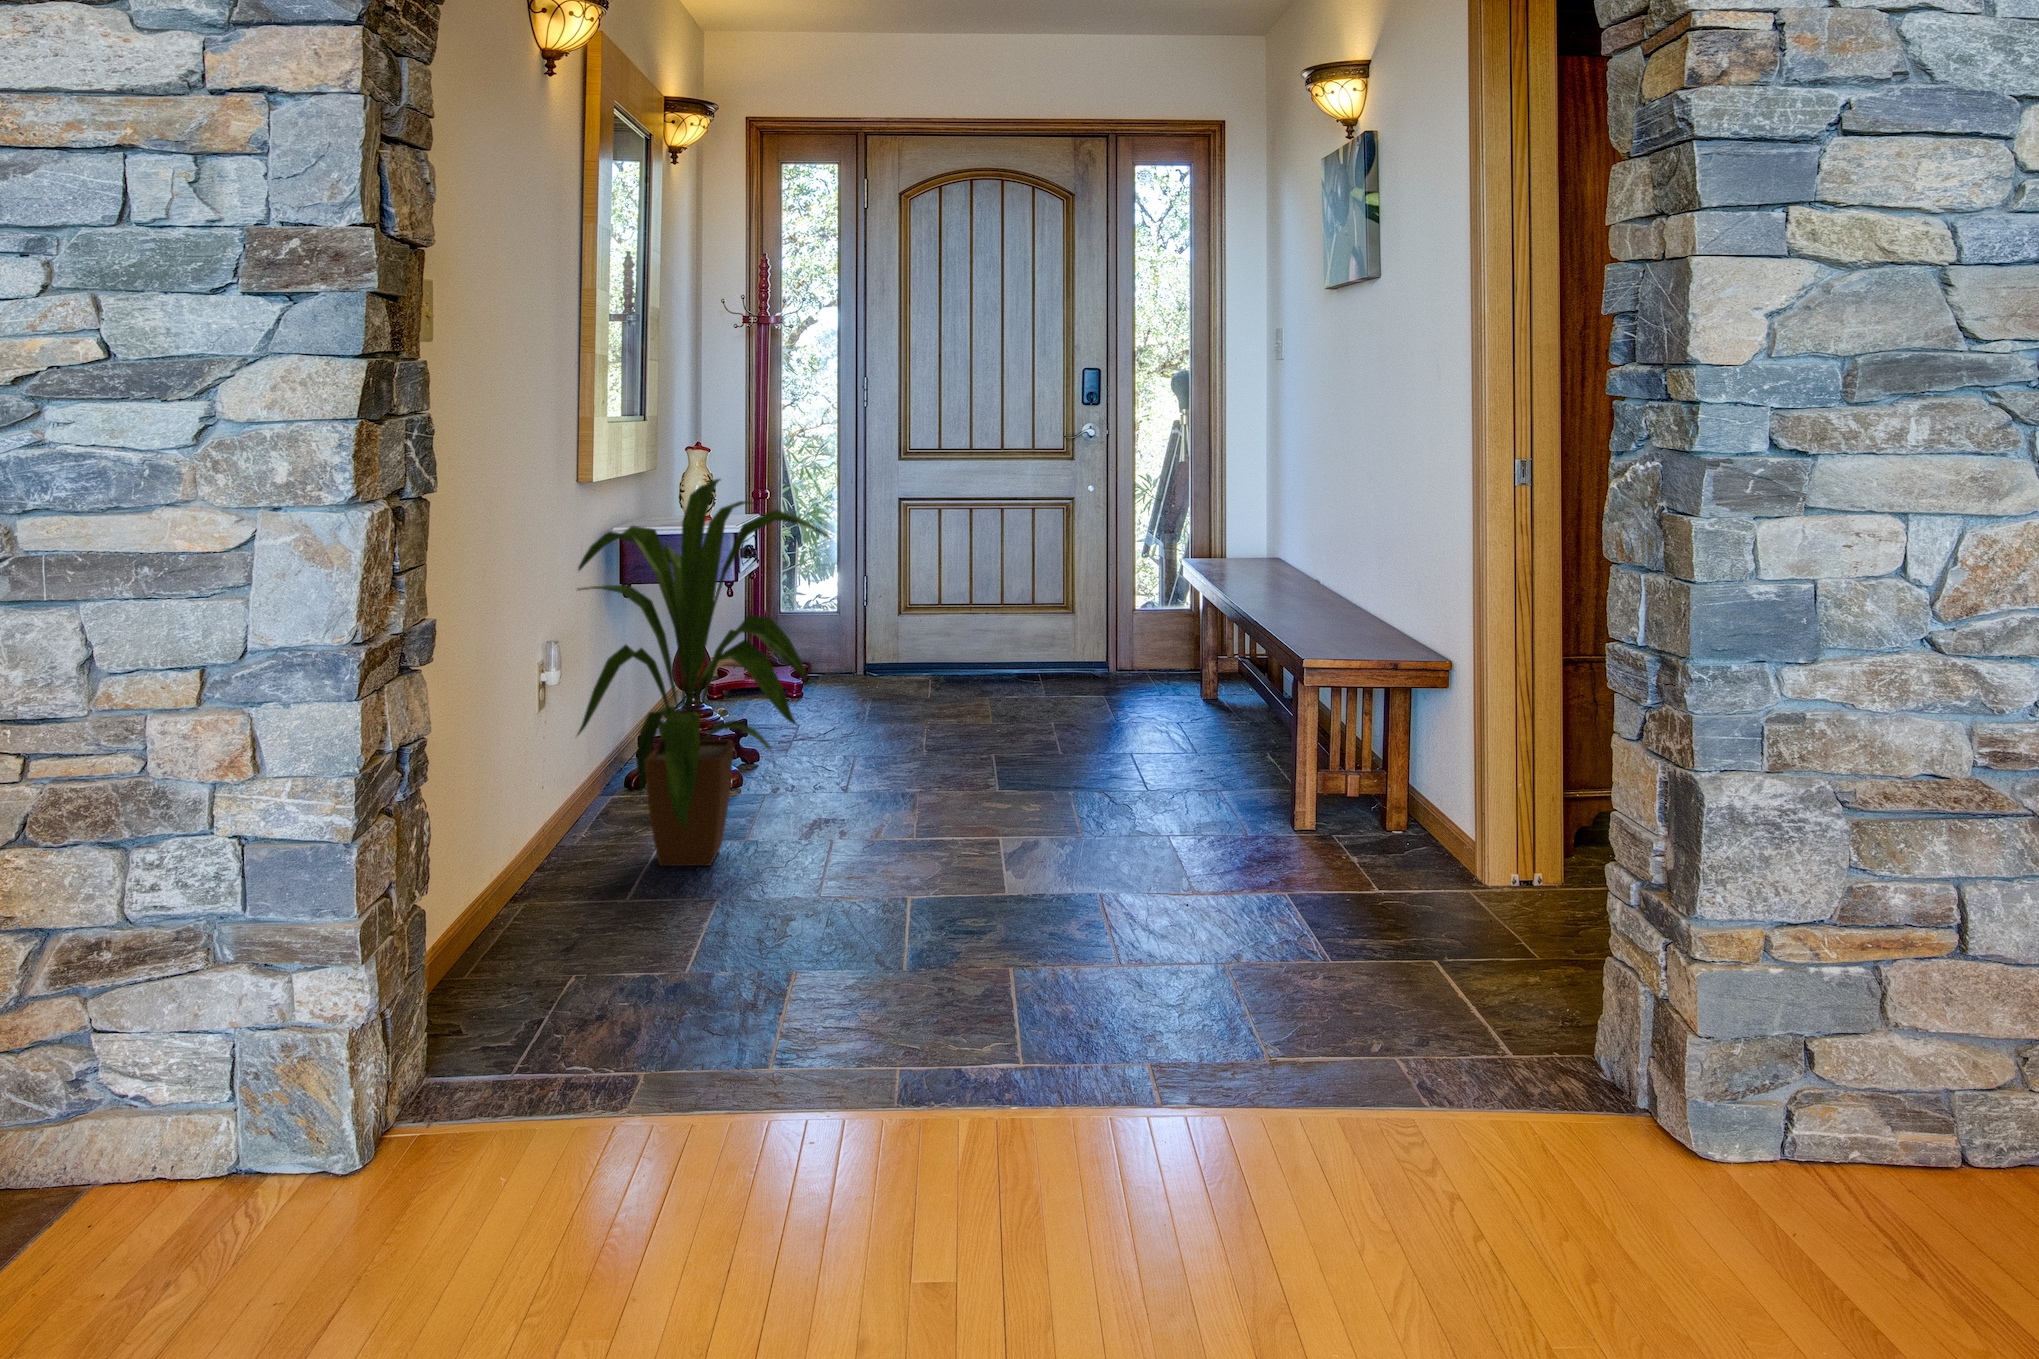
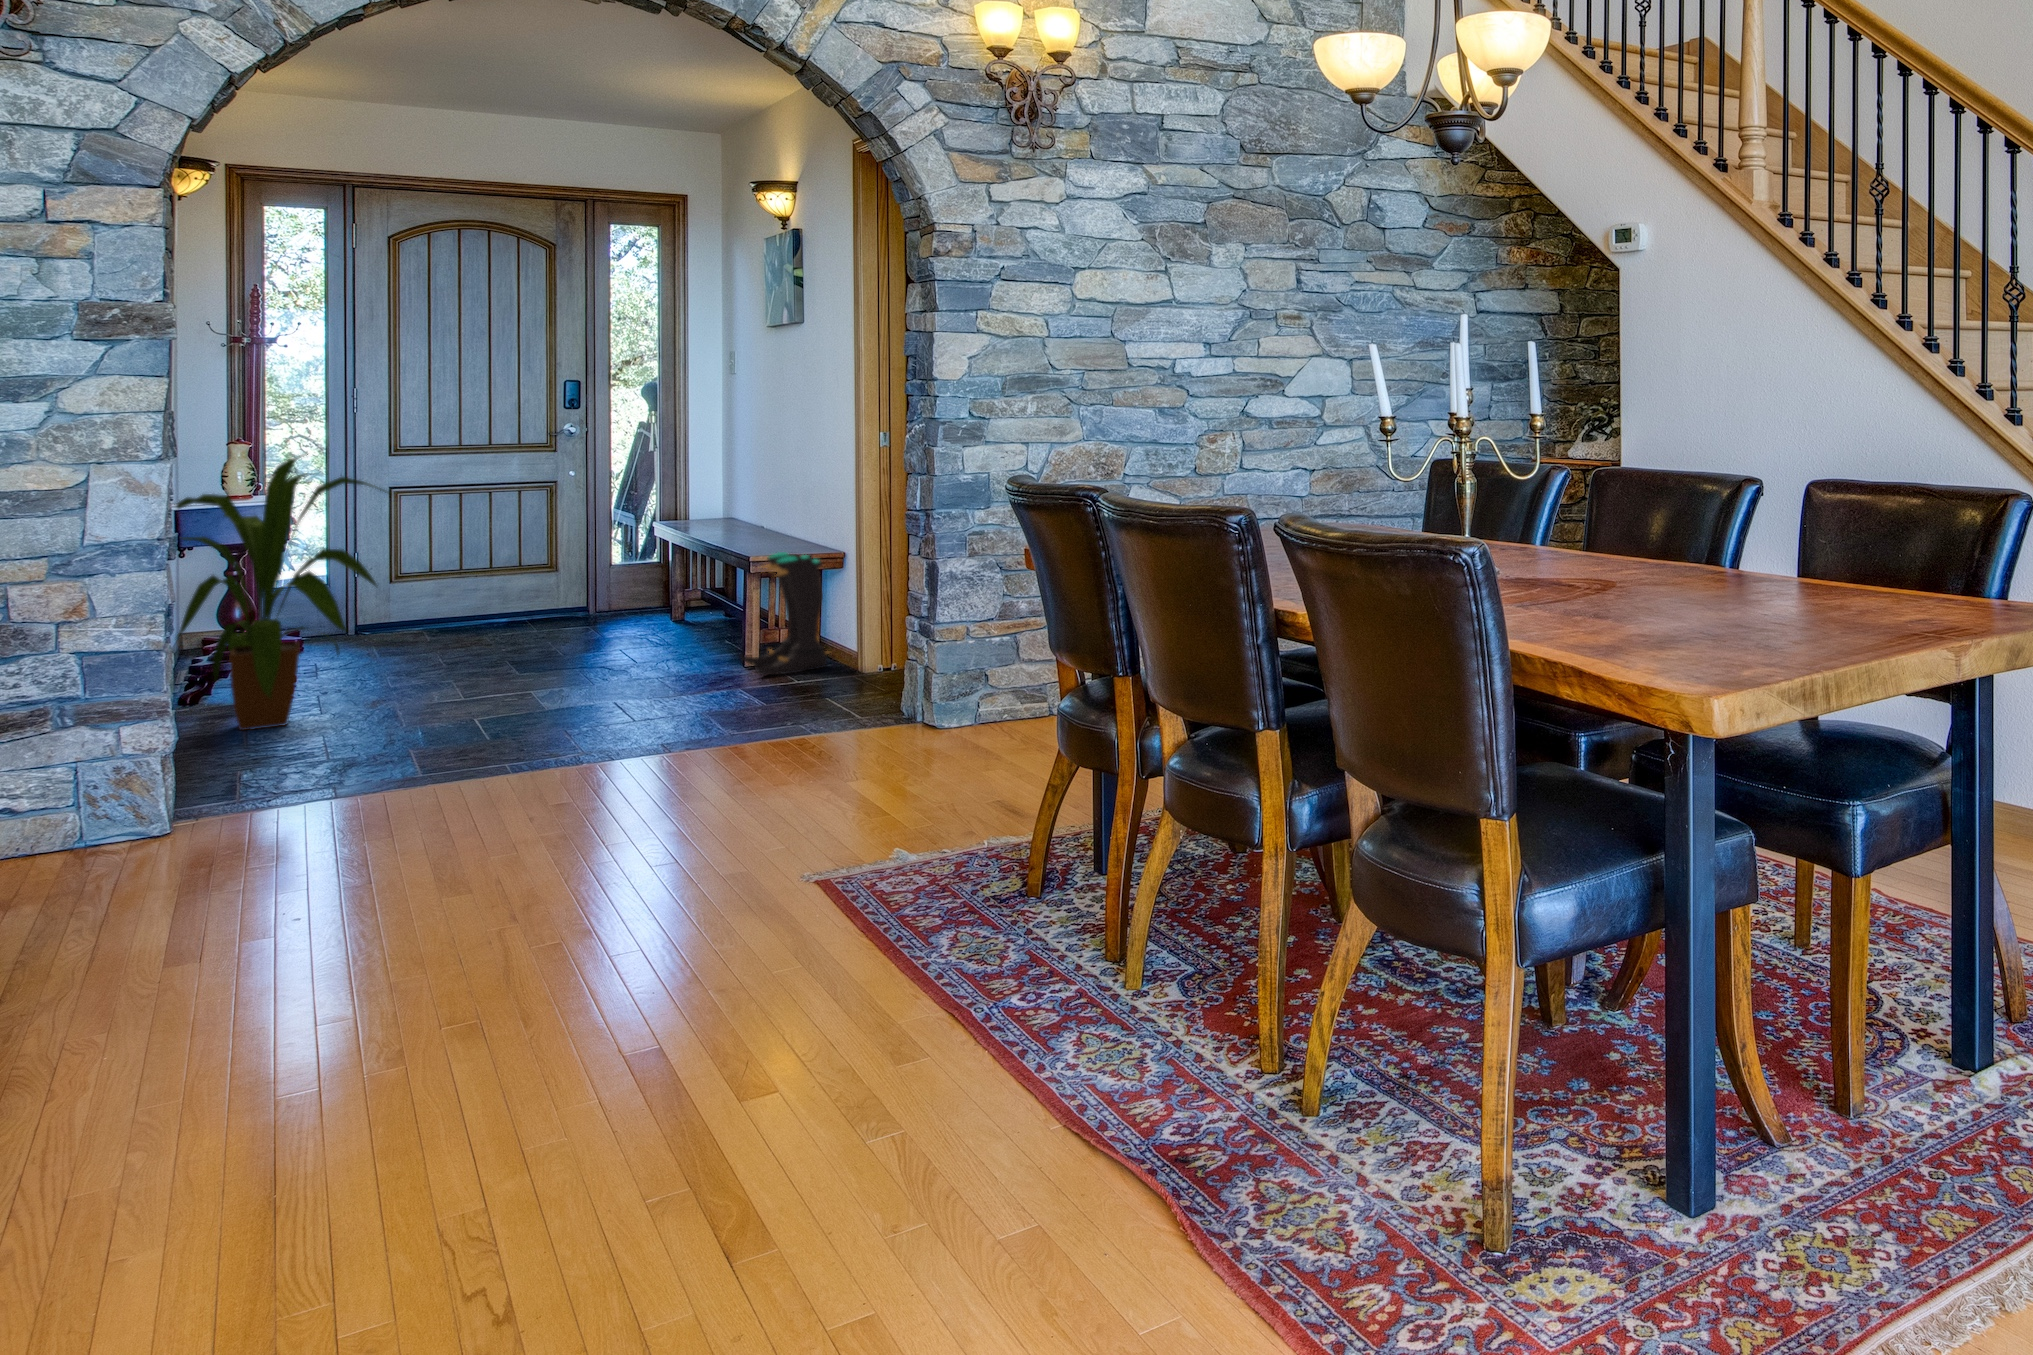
boots: none [1294,654,1441,874] -> present [741,552,829,675]

